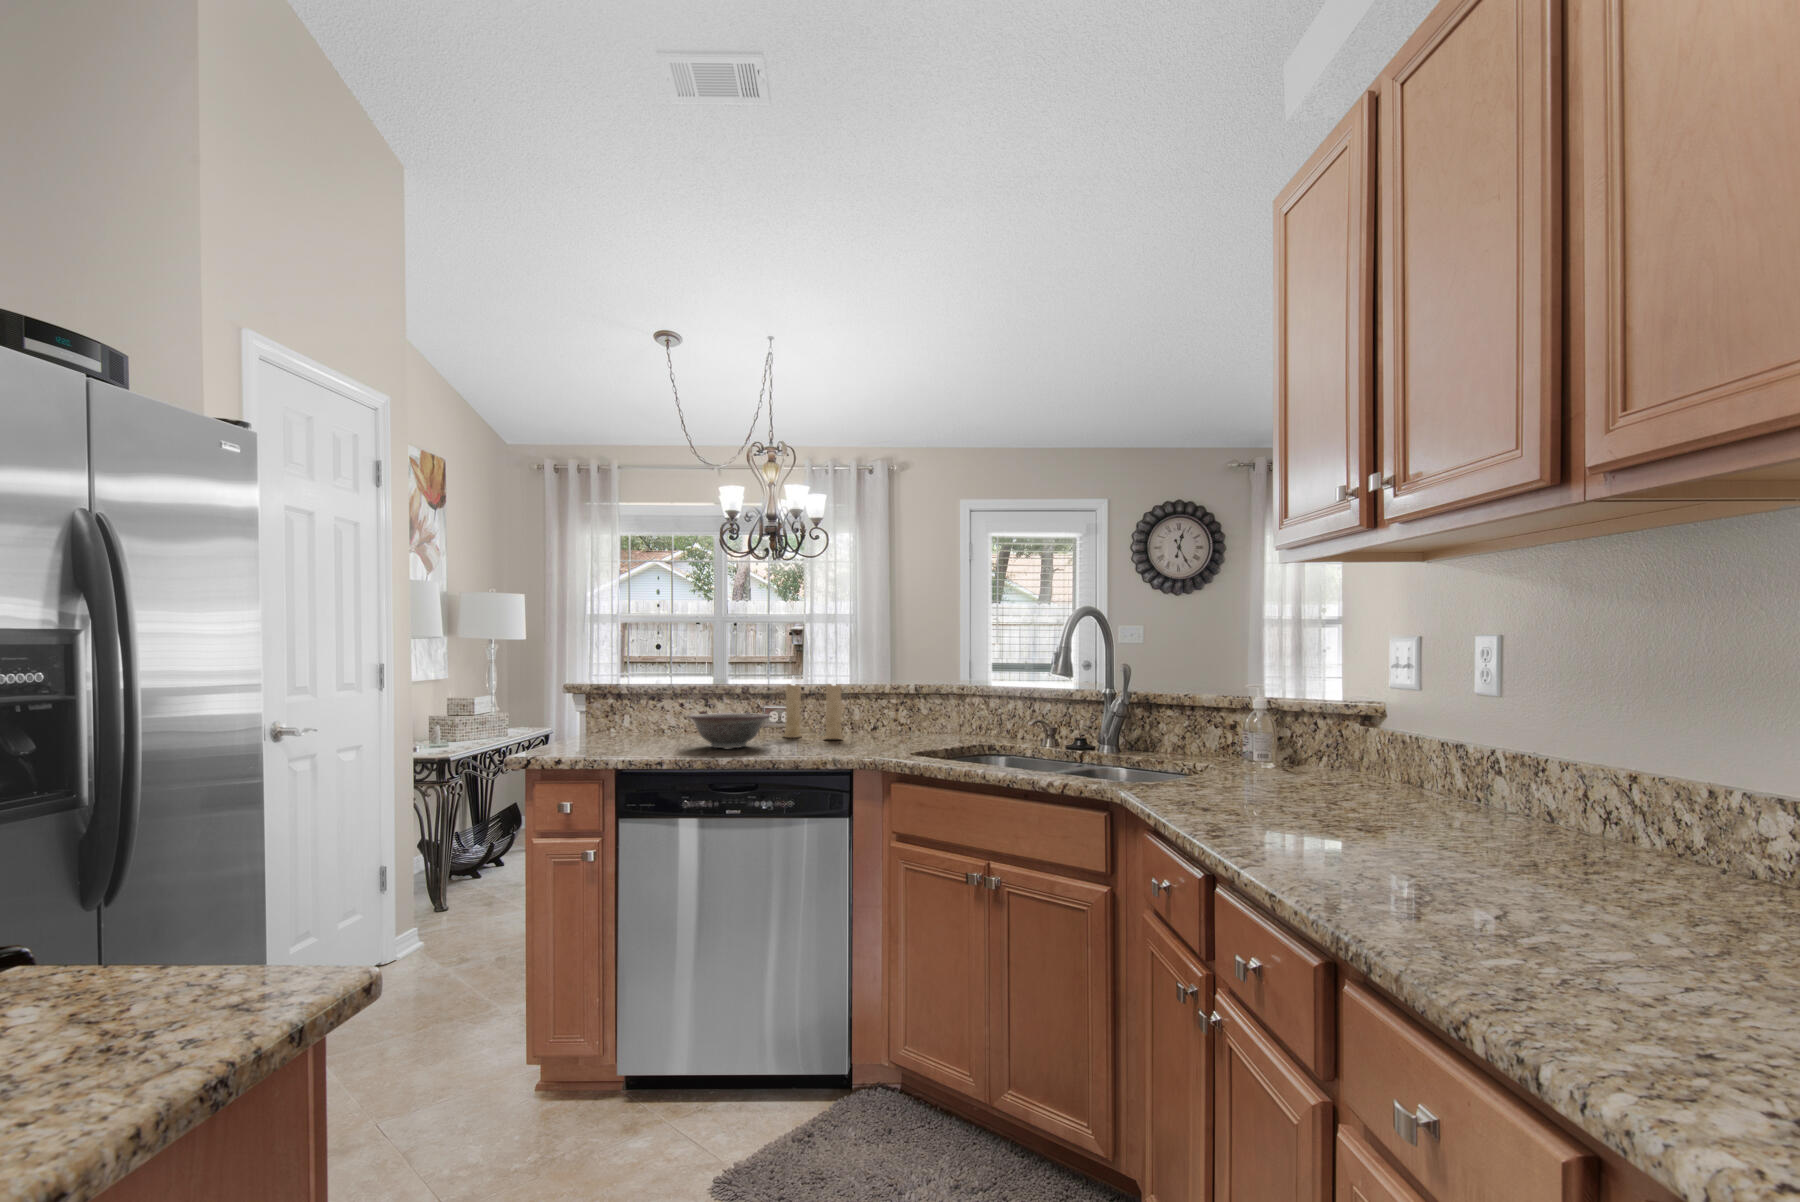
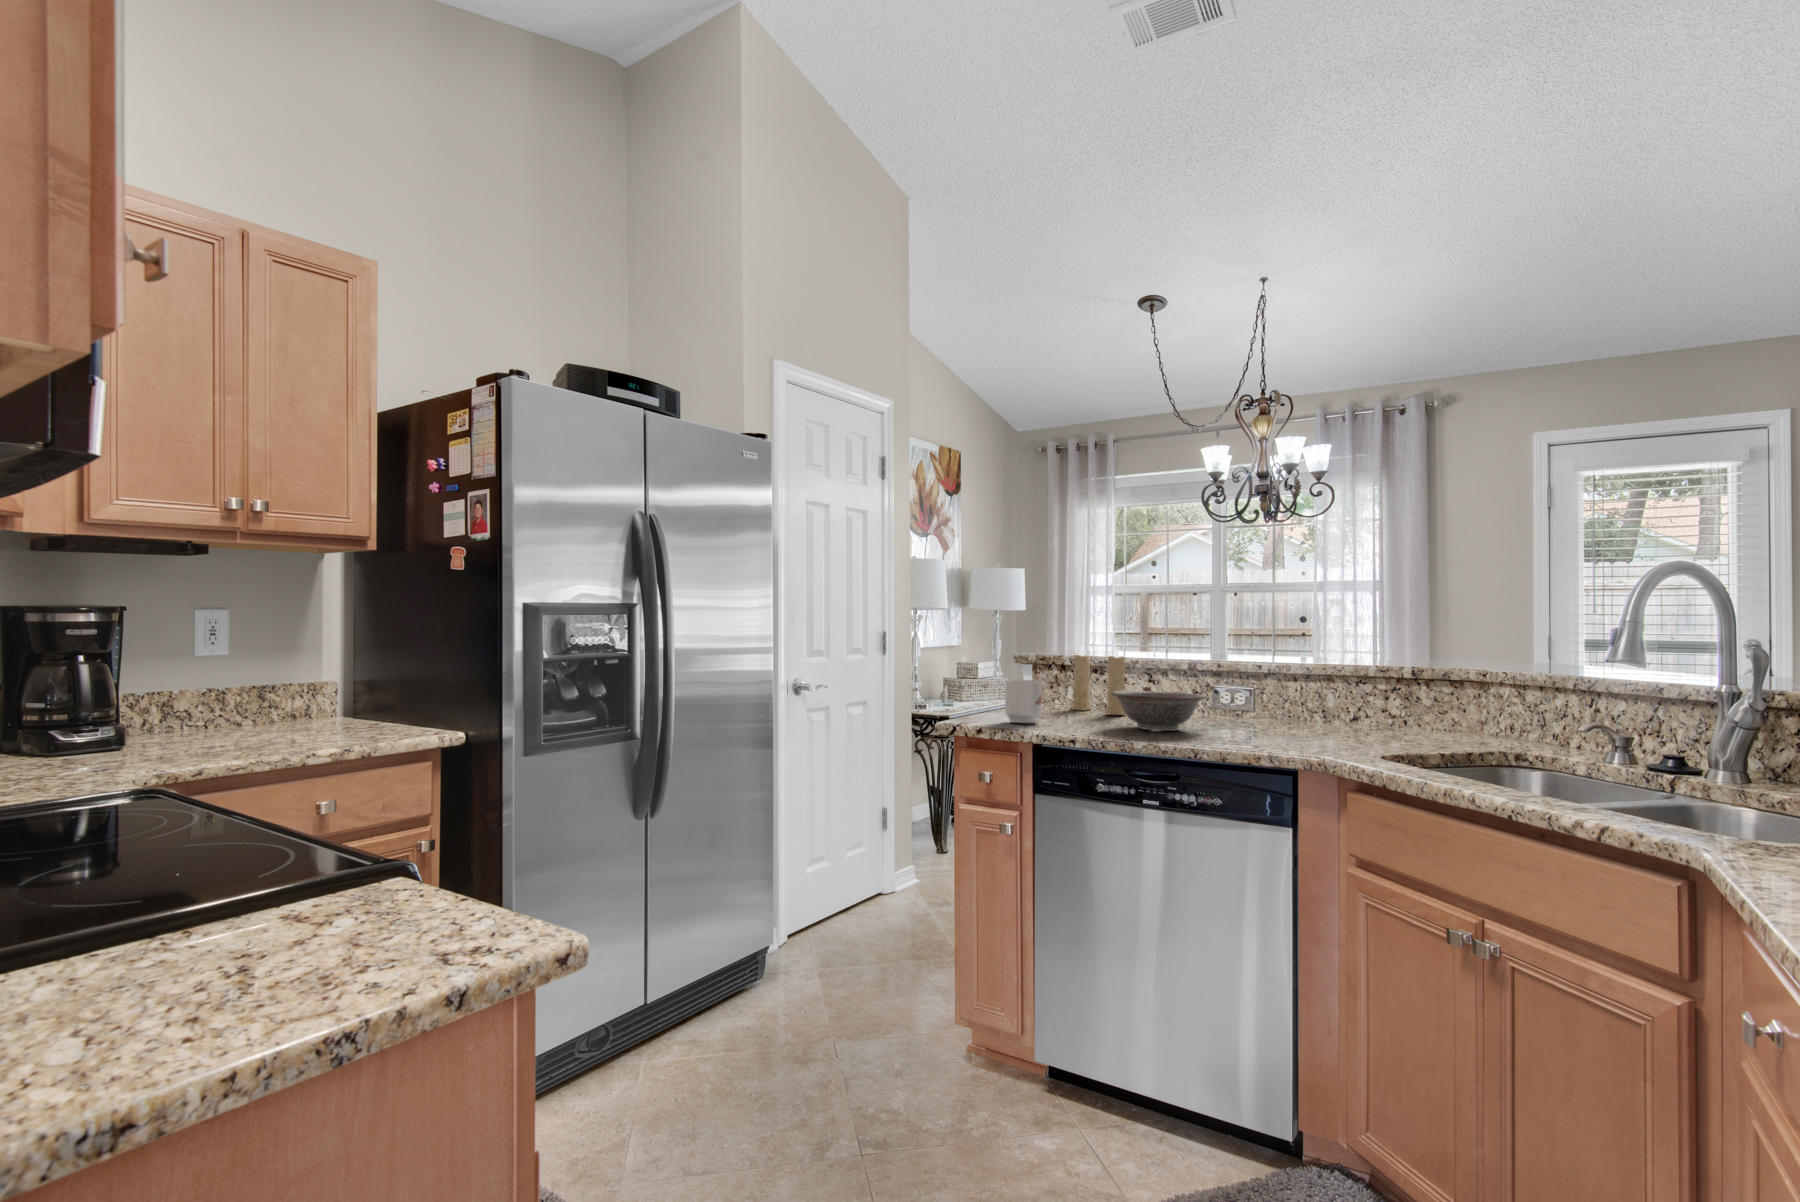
candle: present [783,677,843,739] -> present [1071,647,1125,715]
mug: none [583,709,622,750] -> present [1005,680,1042,723]

